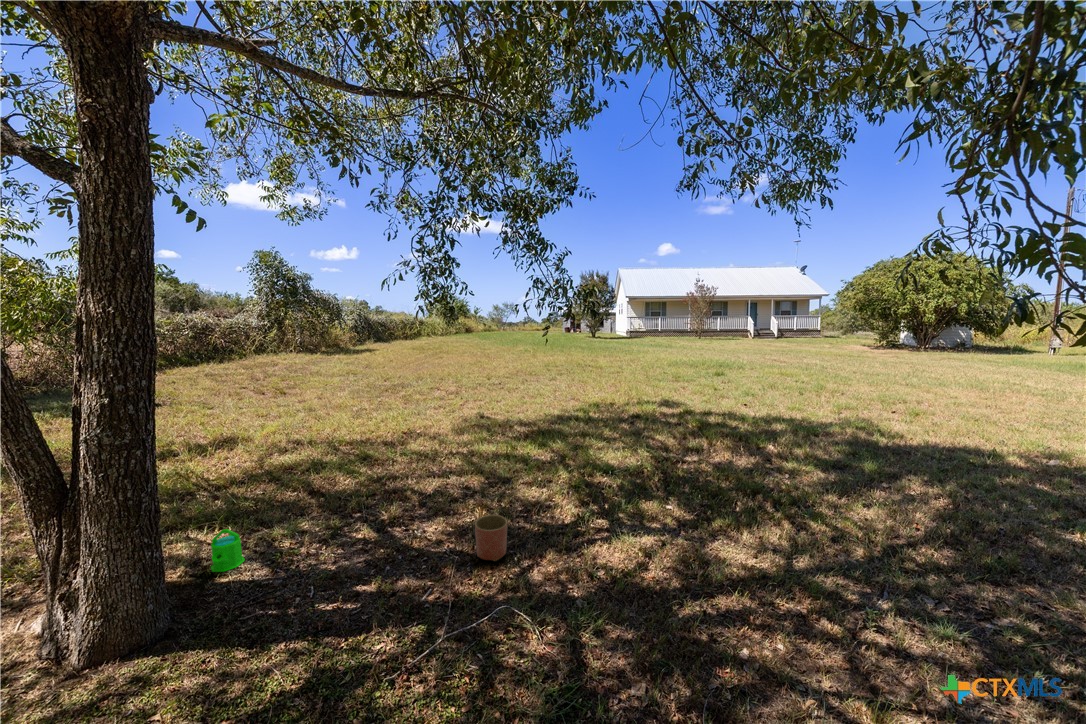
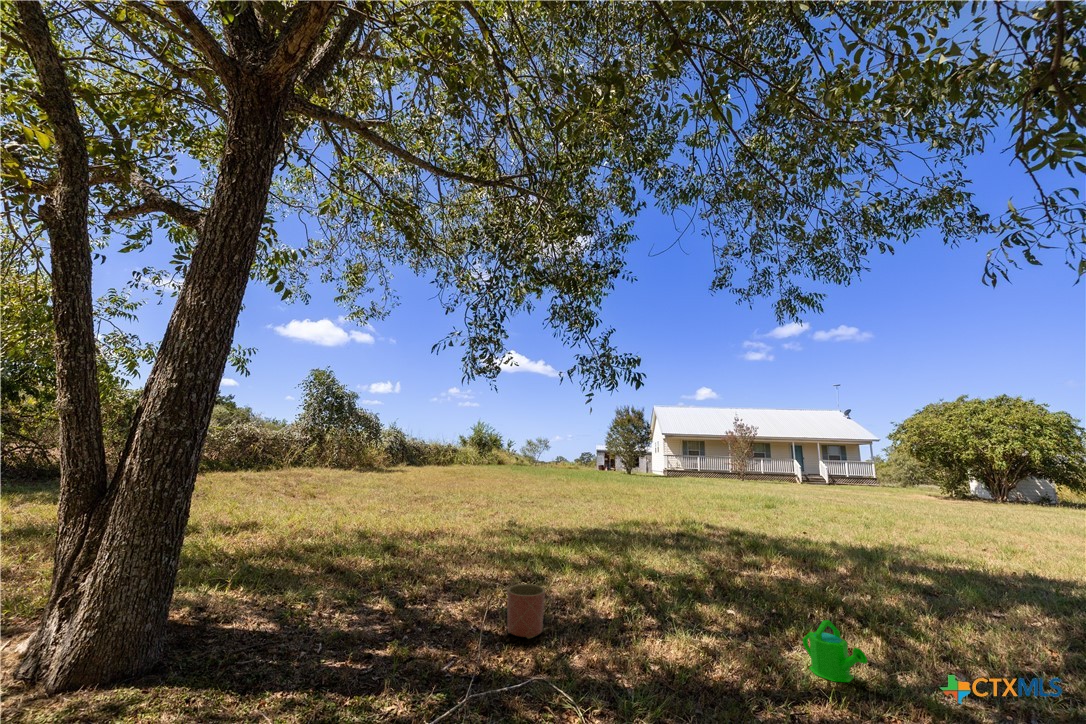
watering can: present [211,529,245,572] -> present [803,620,867,682]

